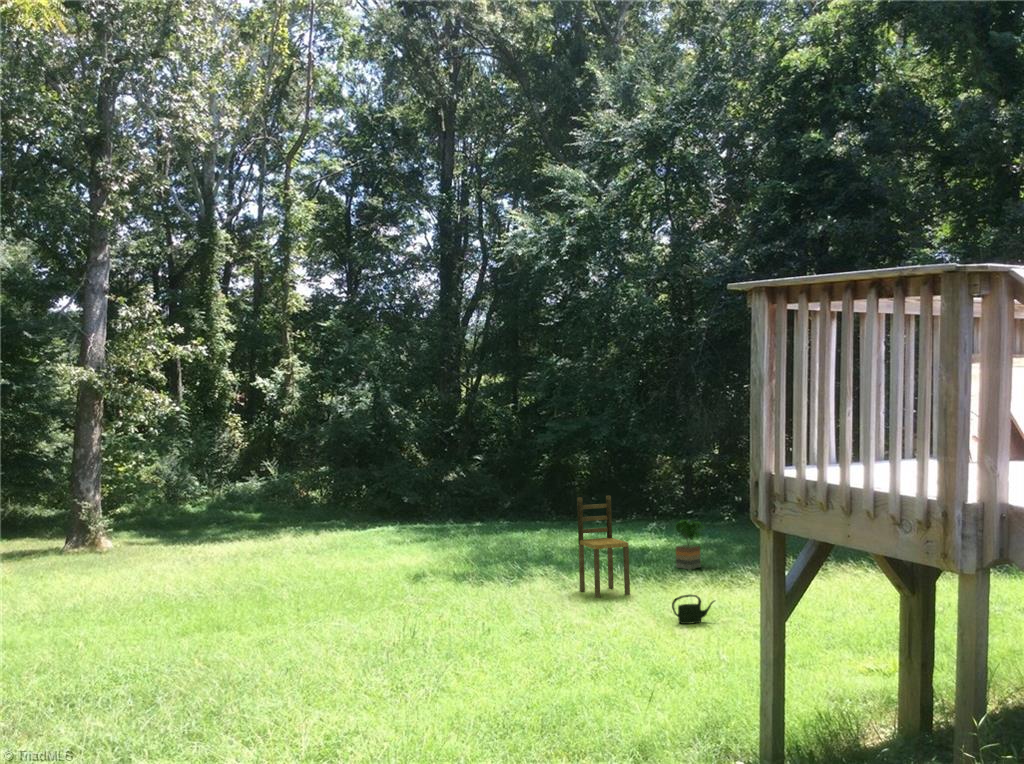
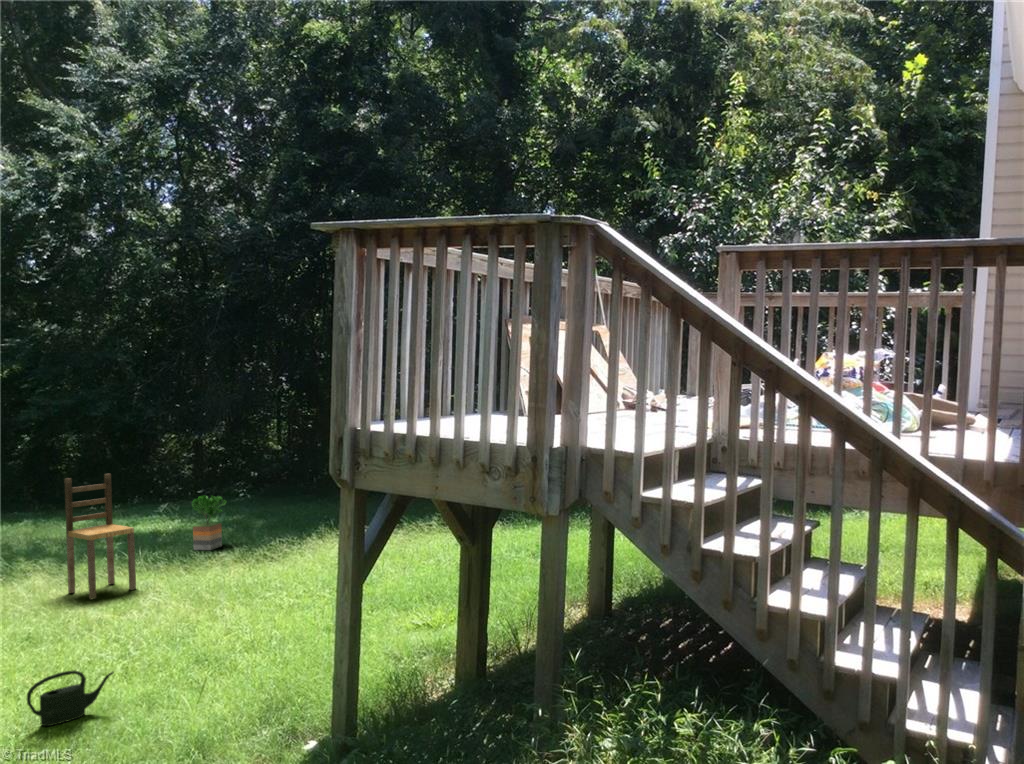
watering can: present [672,595,715,624] -> present [27,670,114,726]

